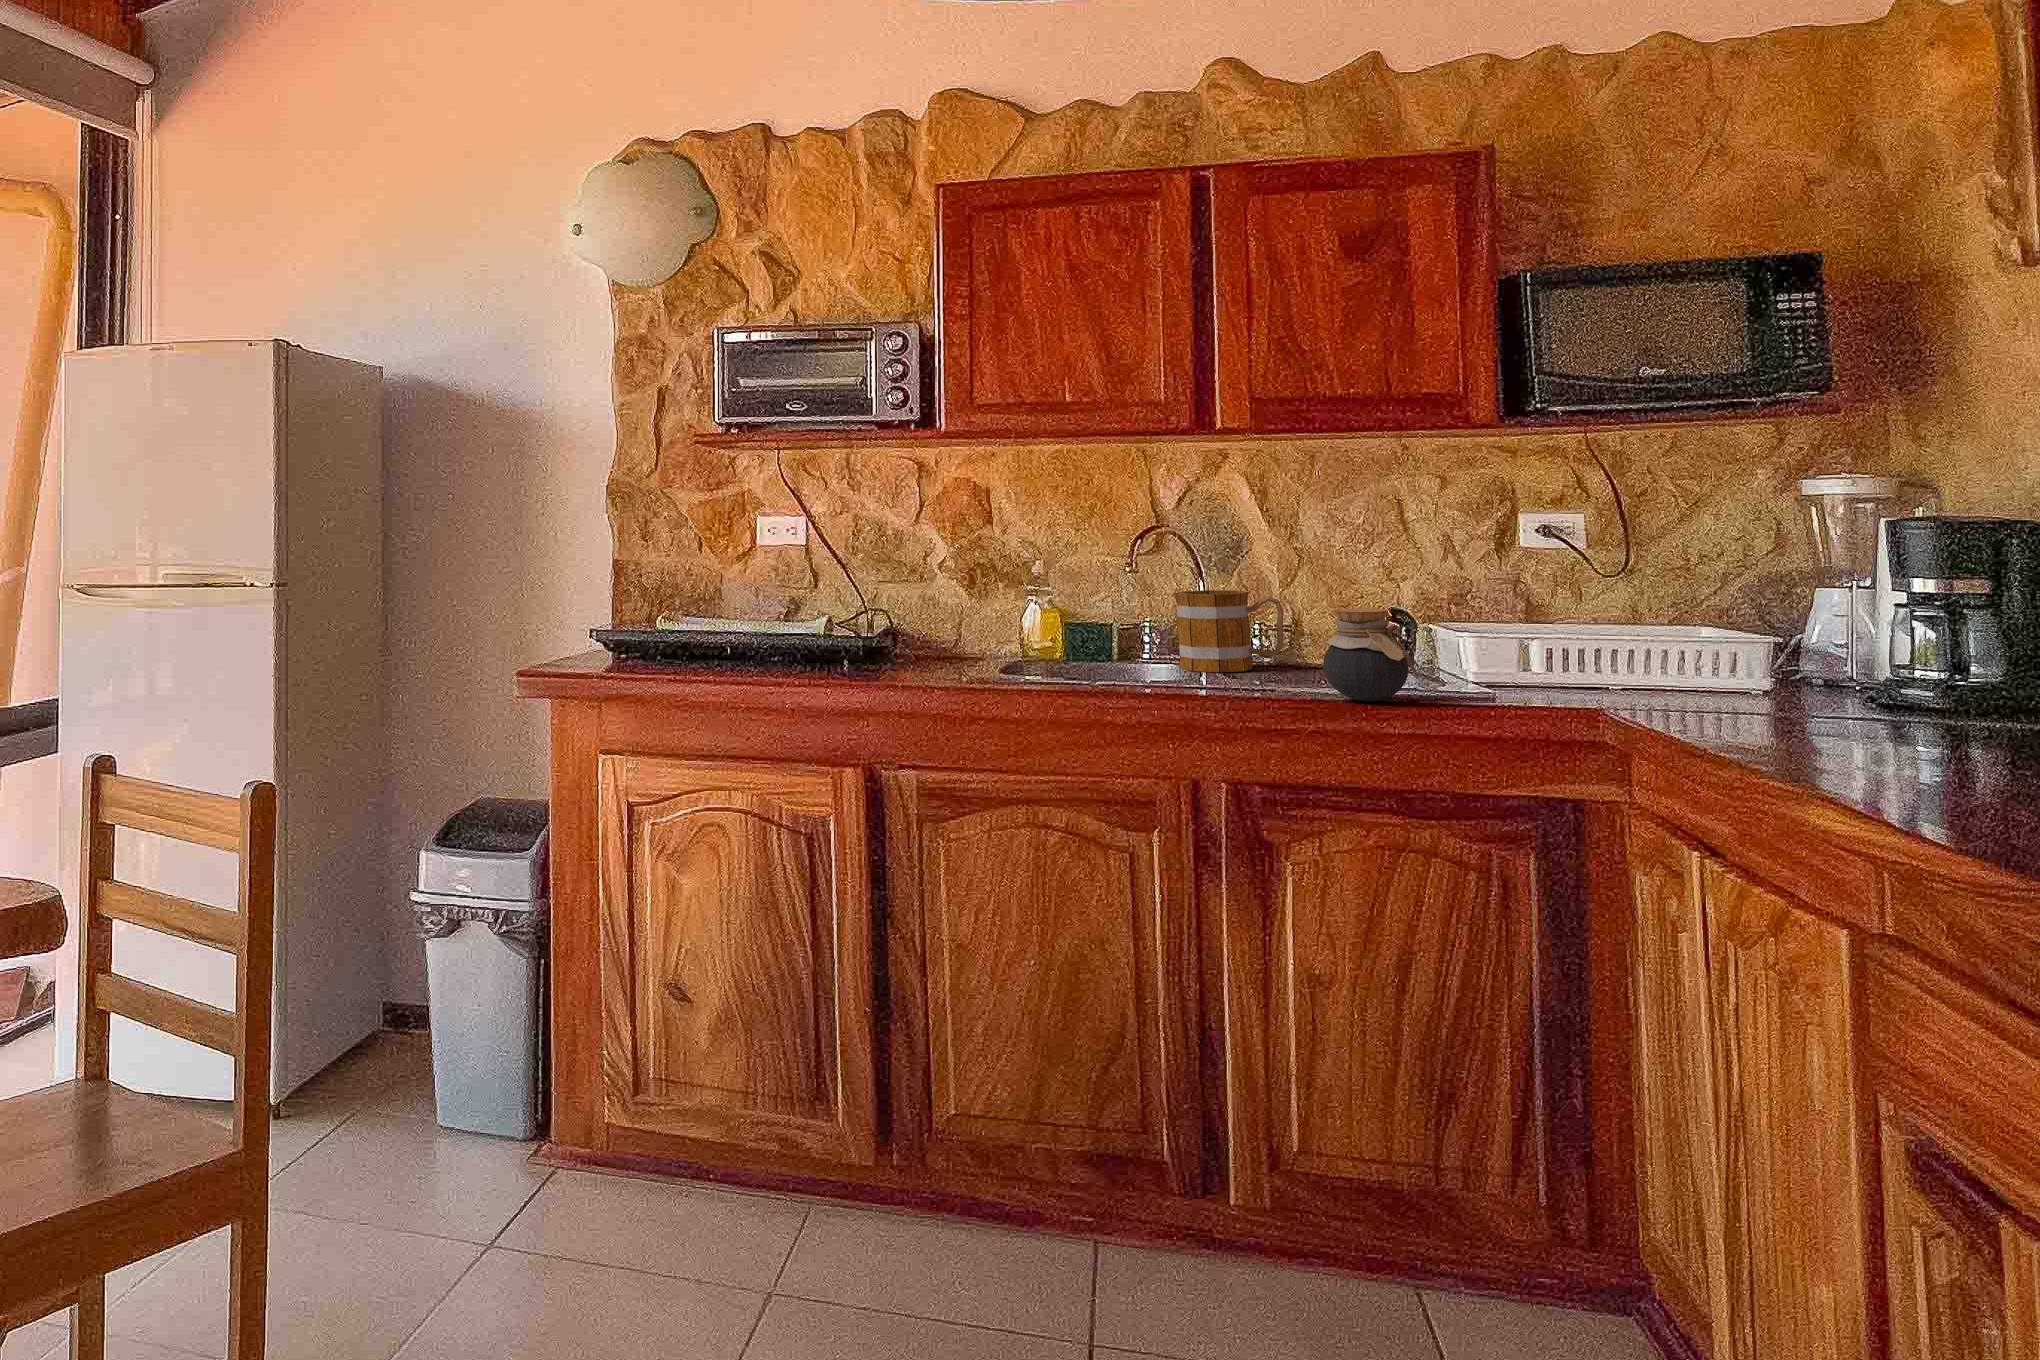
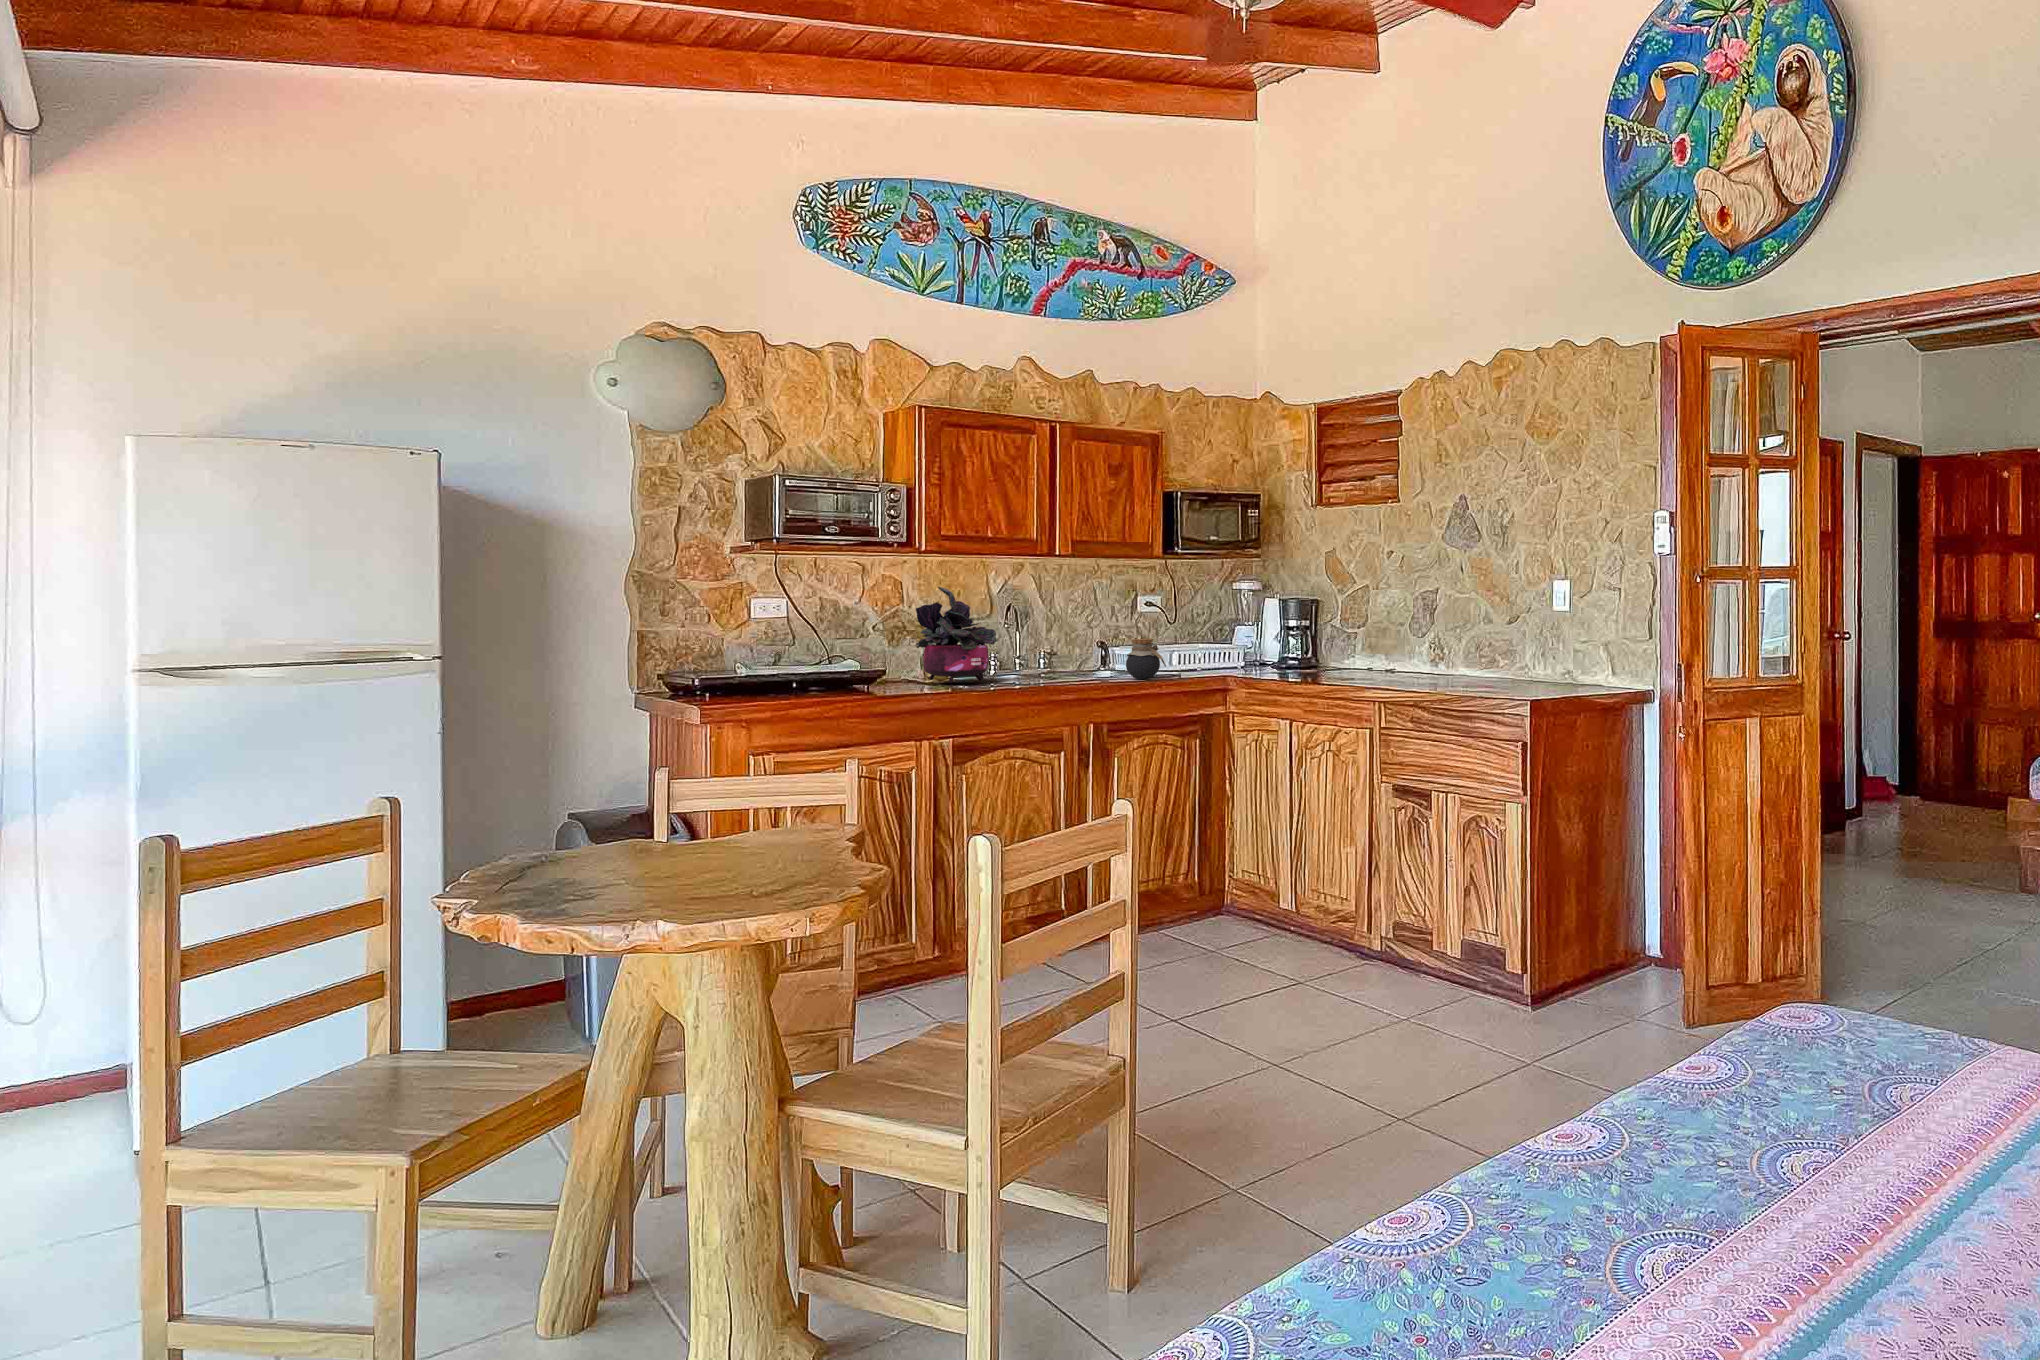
potted plant: none [920,495,1090,670] -> present [916,587,998,683]
mug: present [1175,590,1284,672] -> none [1020,637,1068,678]

